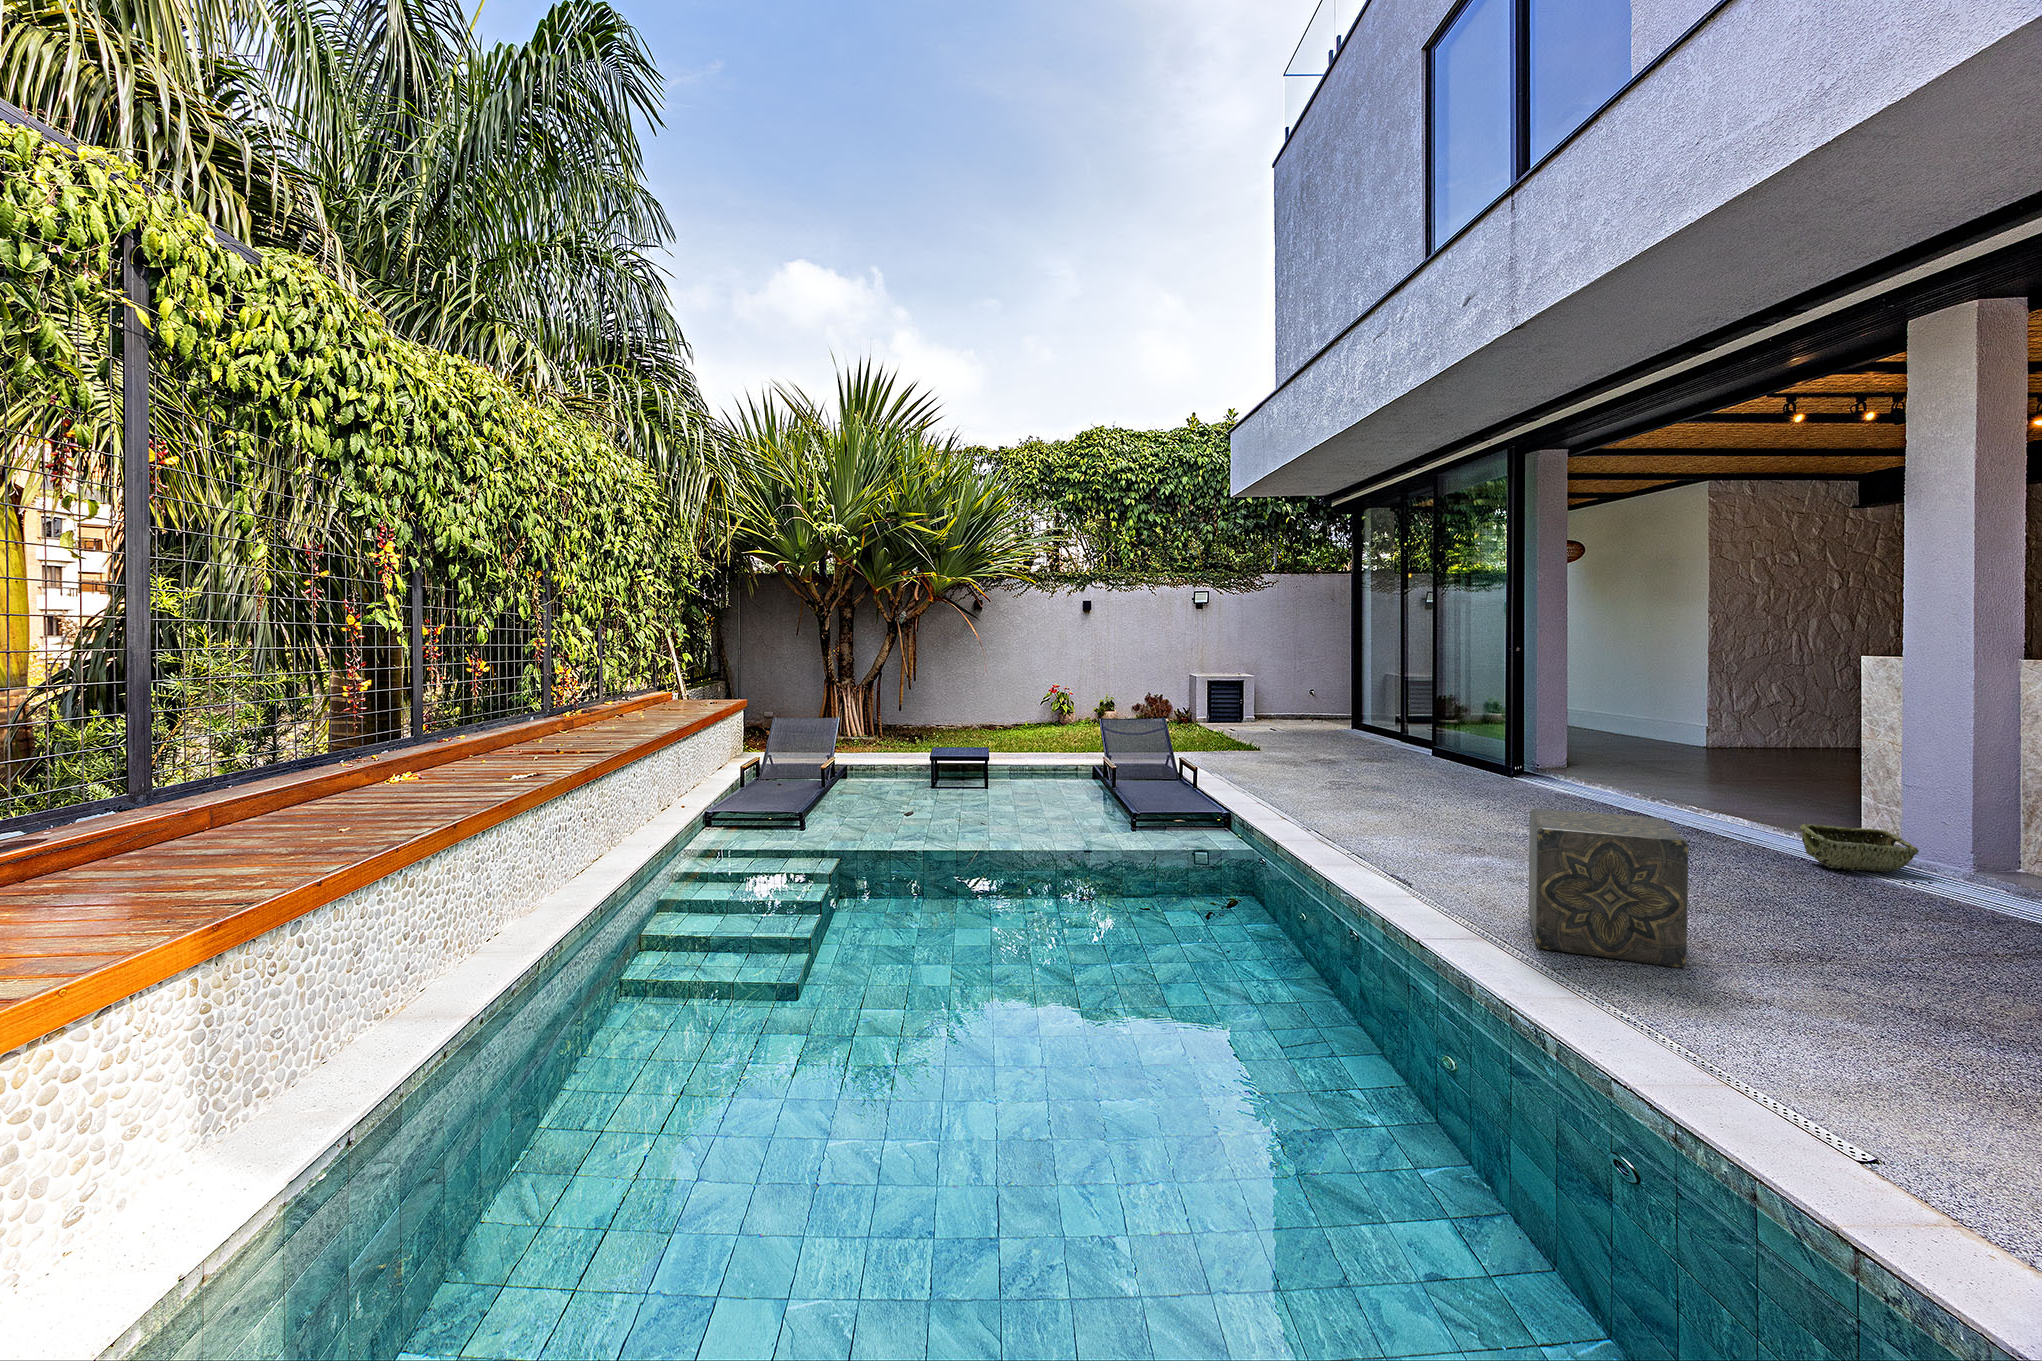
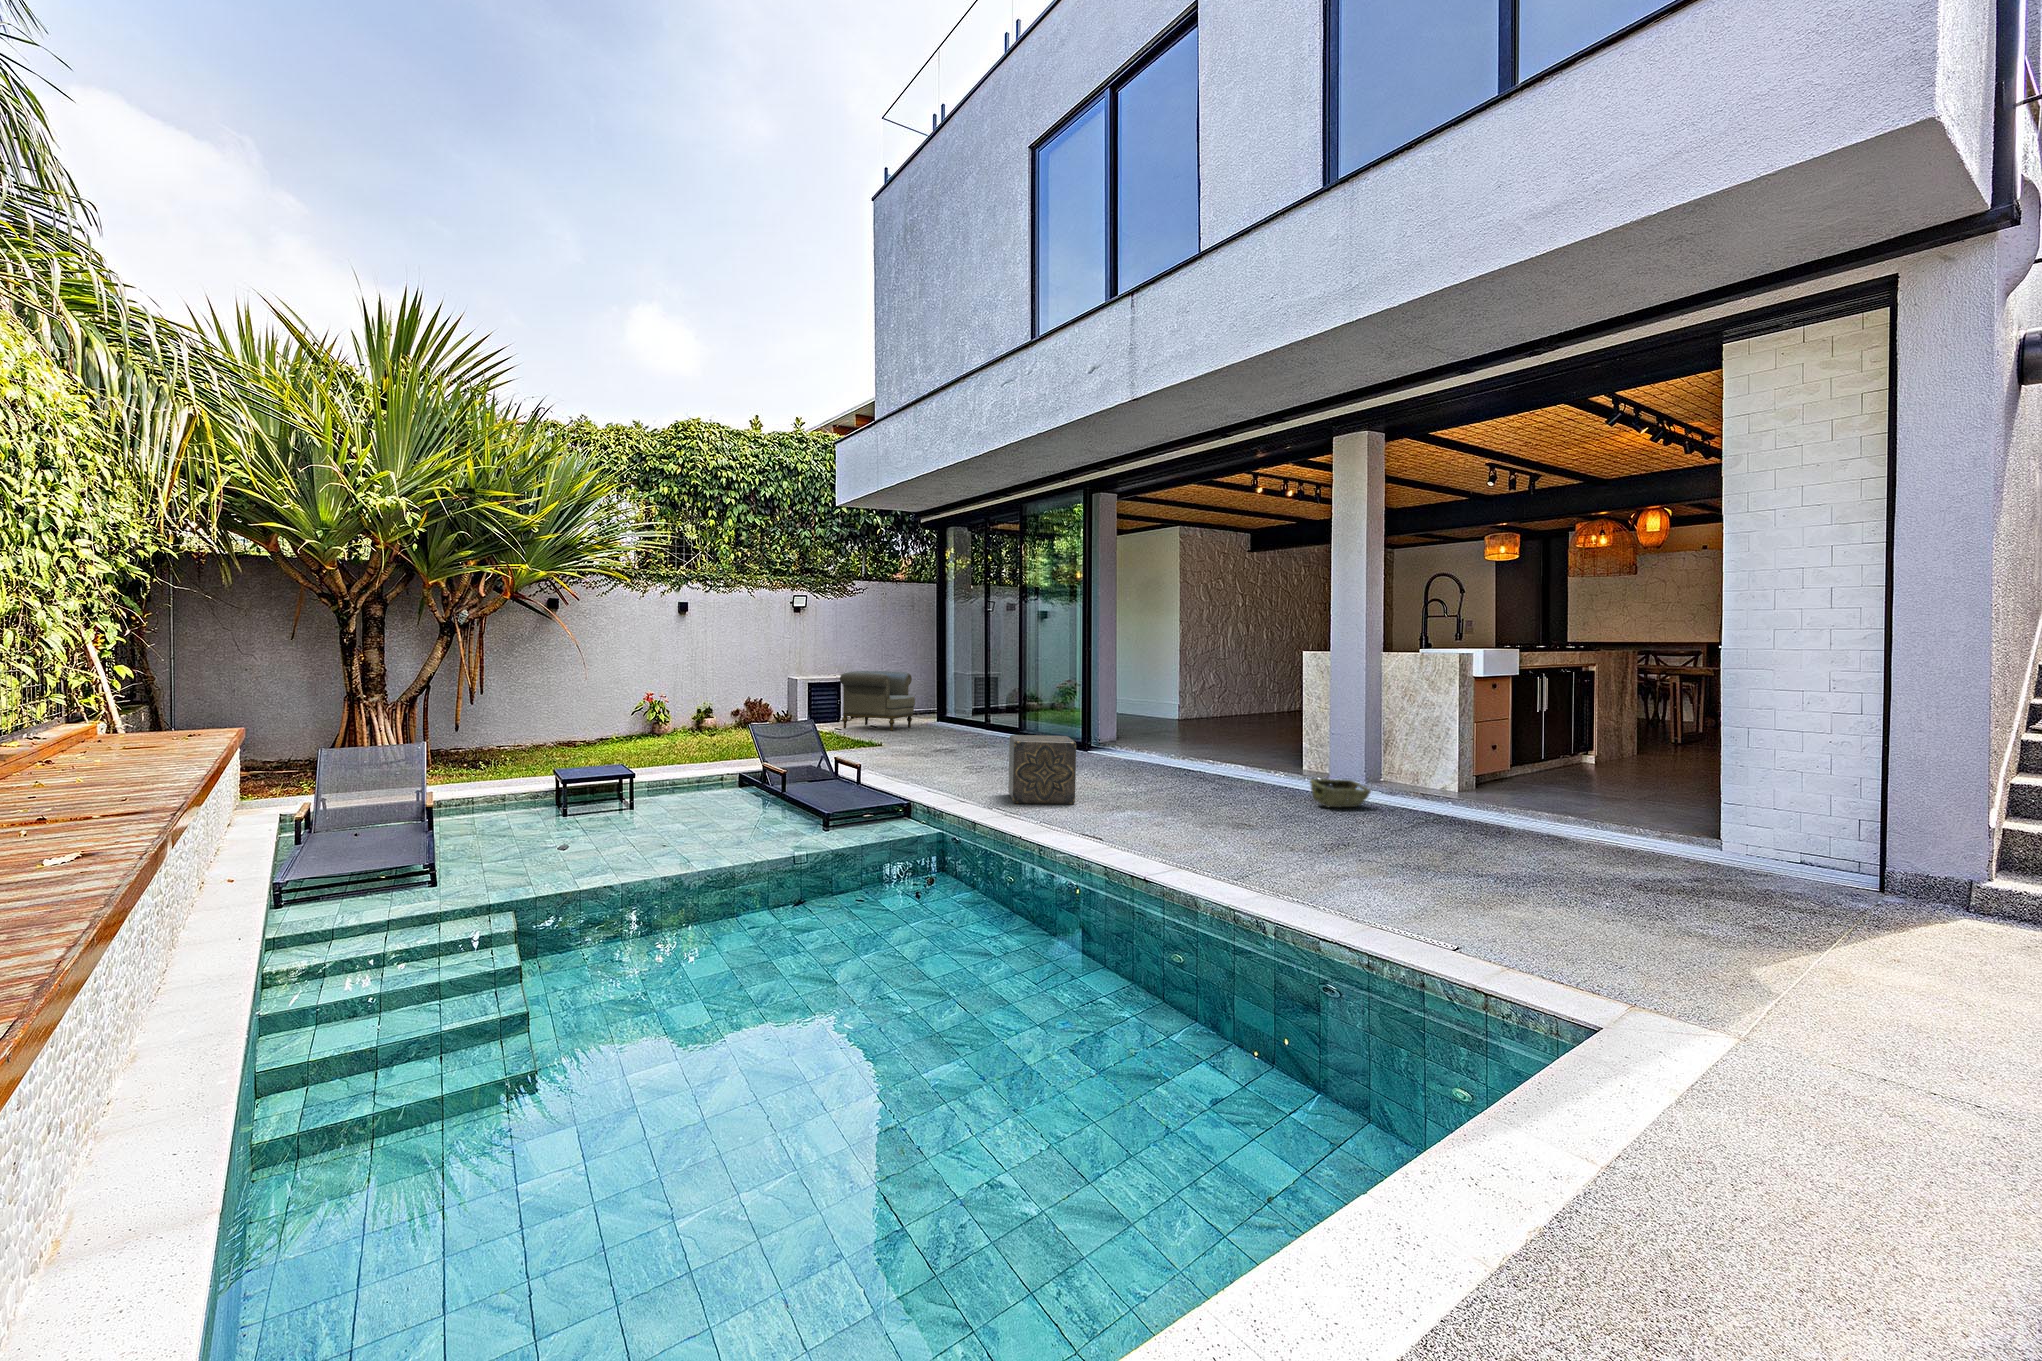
armchair: none [1239,667,1325,731] -> present [840,671,915,731]
ottoman: present [1528,808,1689,968] -> present [1008,735,1076,804]

